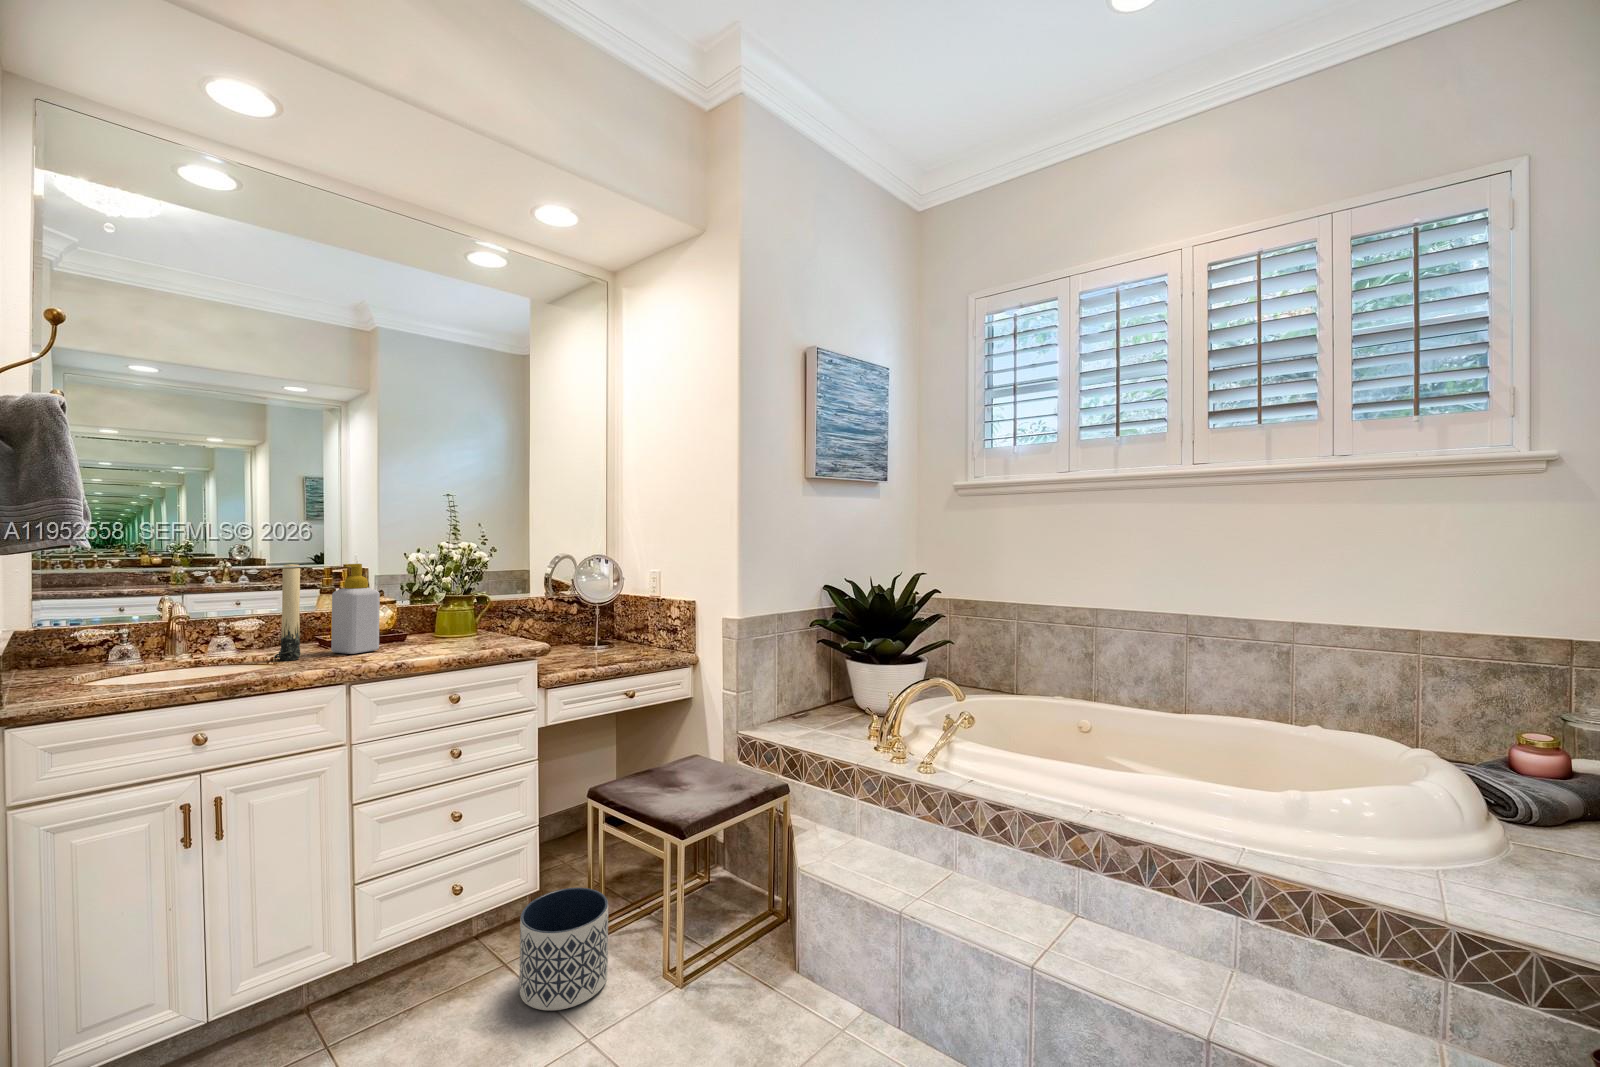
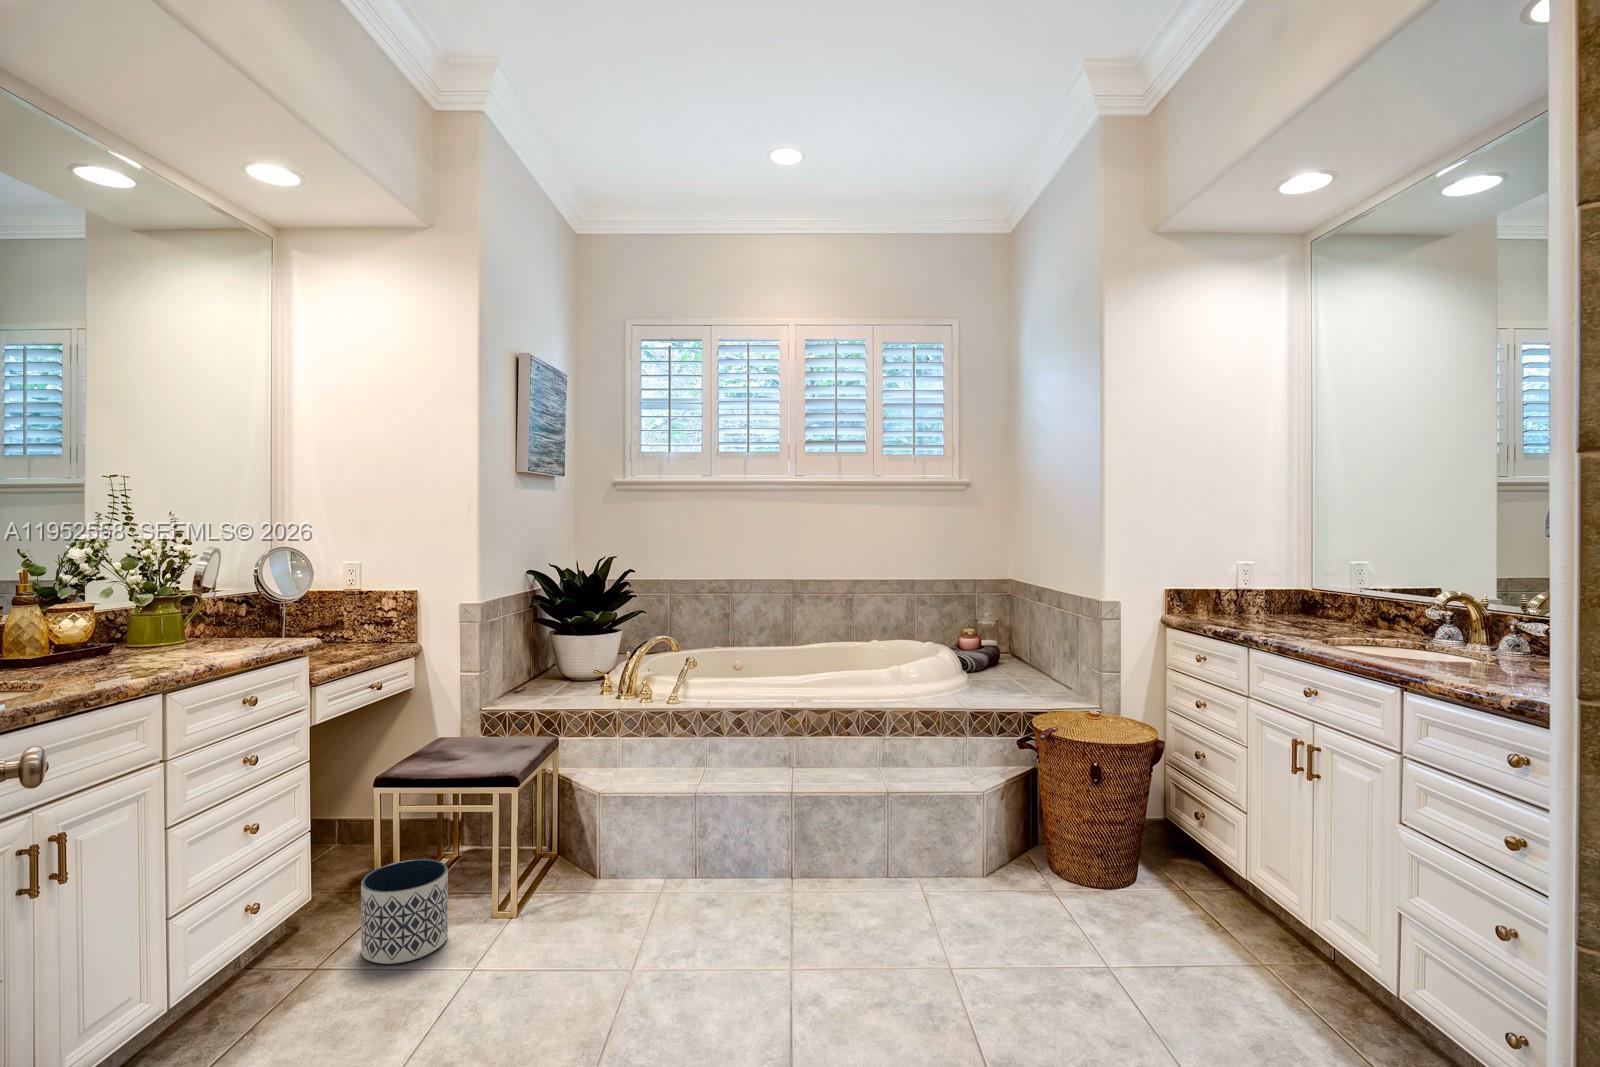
candle: present [274,564,300,660] -> none [37,559,80,672]
soap bottle: present [331,564,380,654] -> none [78,558,135,664]

